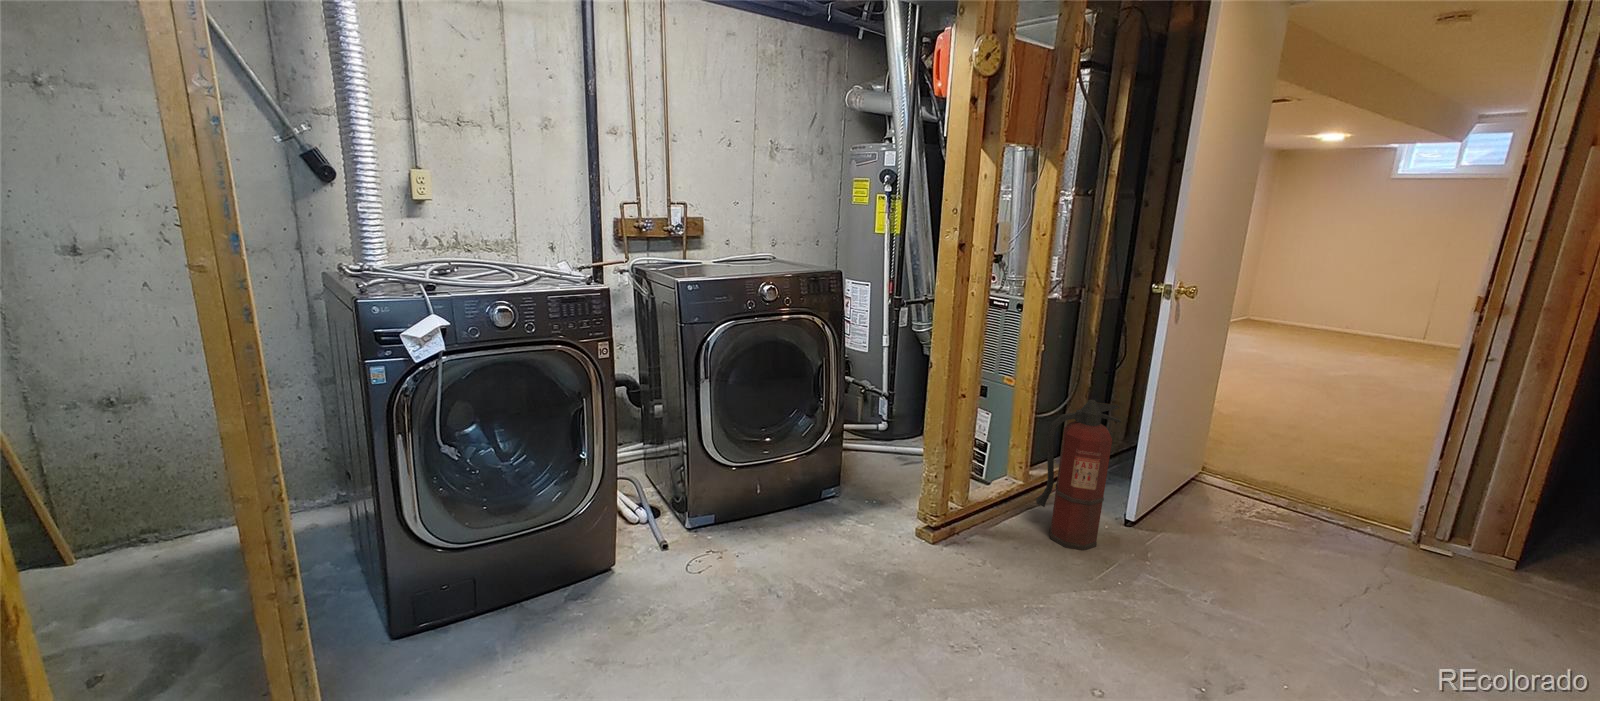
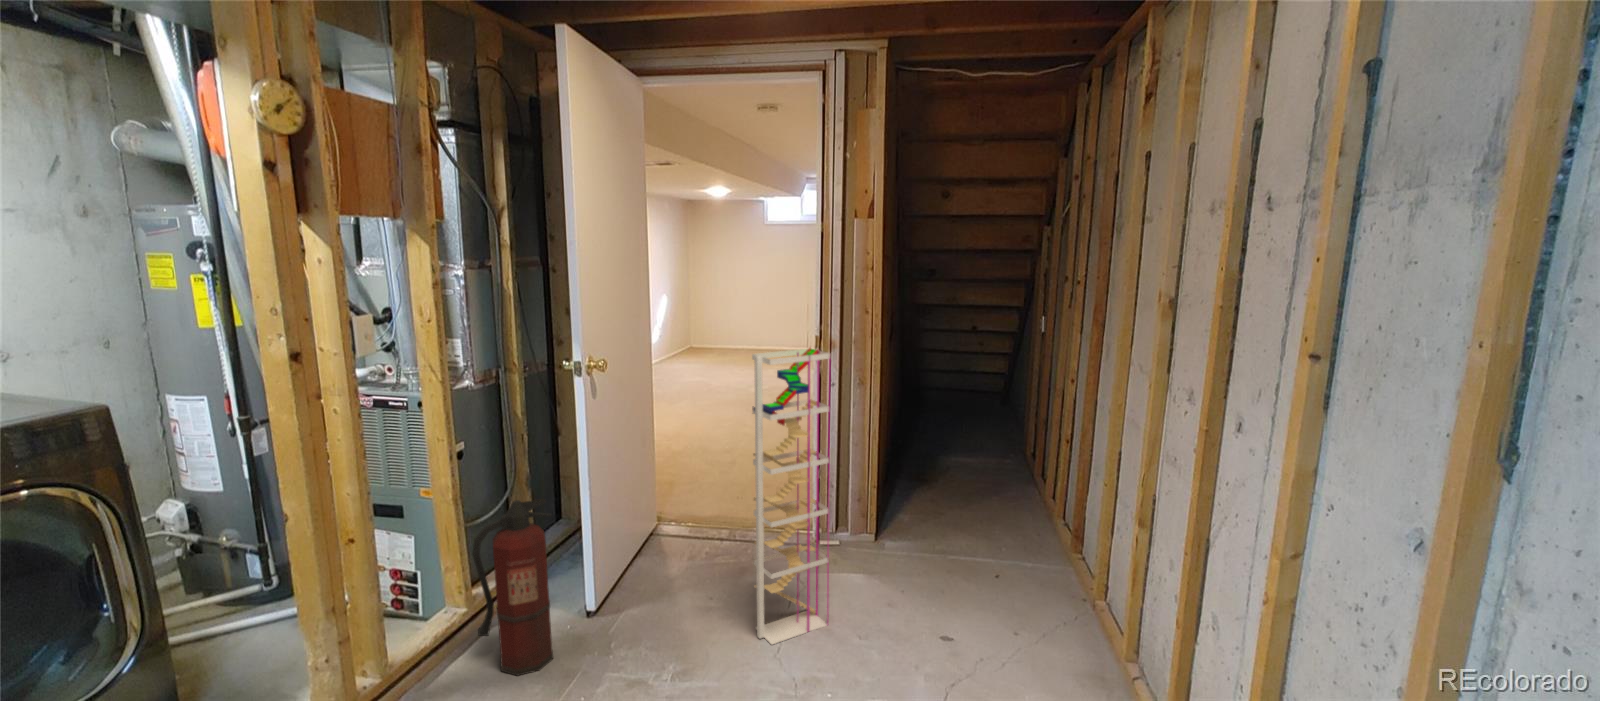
shelving unit: none [1325,299,1537,636] -> present [752,348,831,644]

